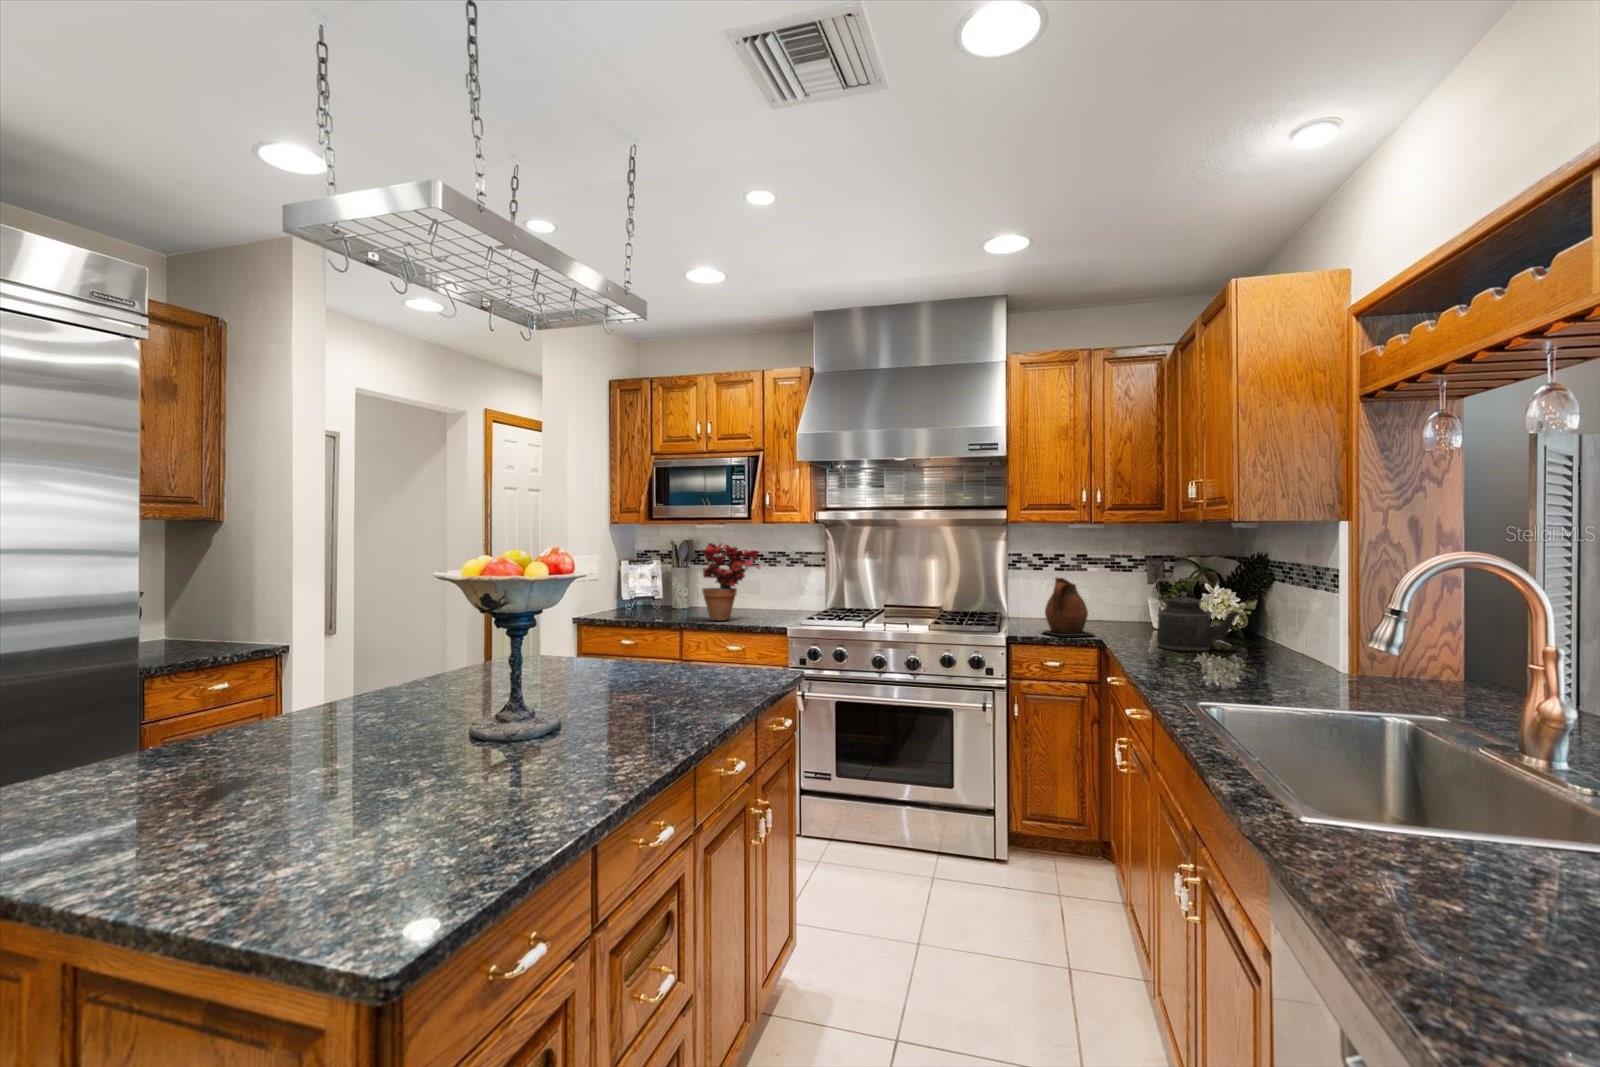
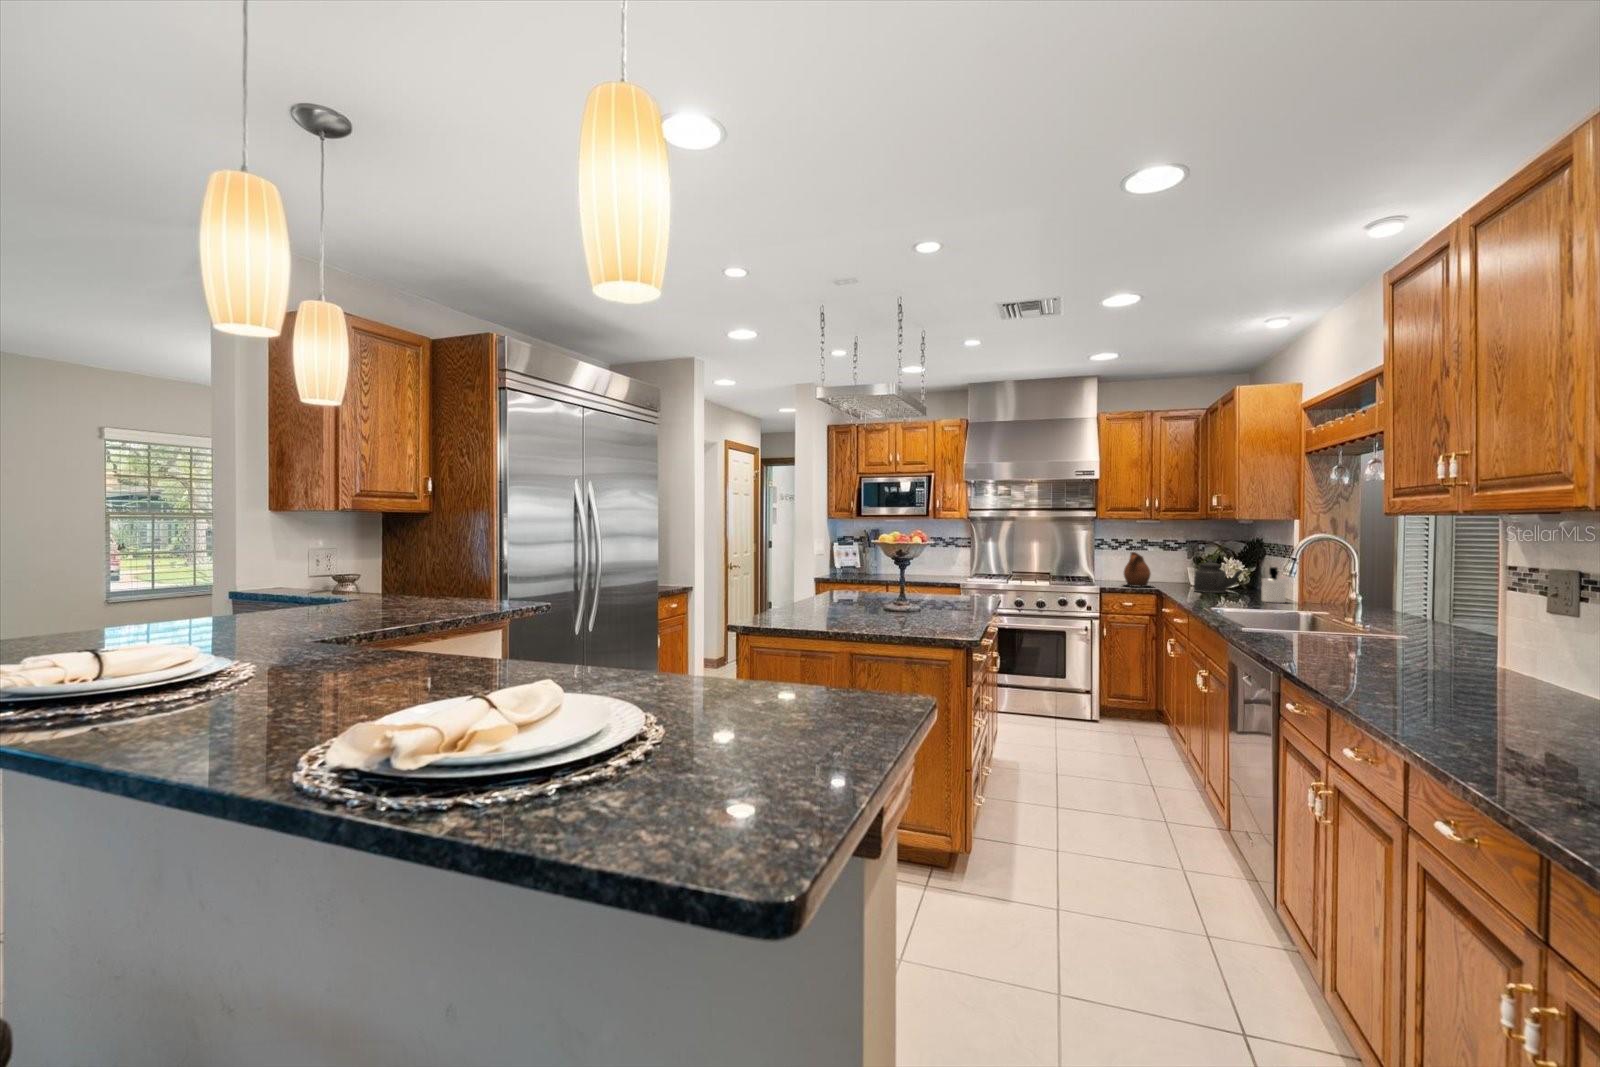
potted plant: present [701,543,760,621] -> none [898,531,936,579]
soap dispenser: none [1278,612,1336,681] -> present [1261,567,1287,603]

